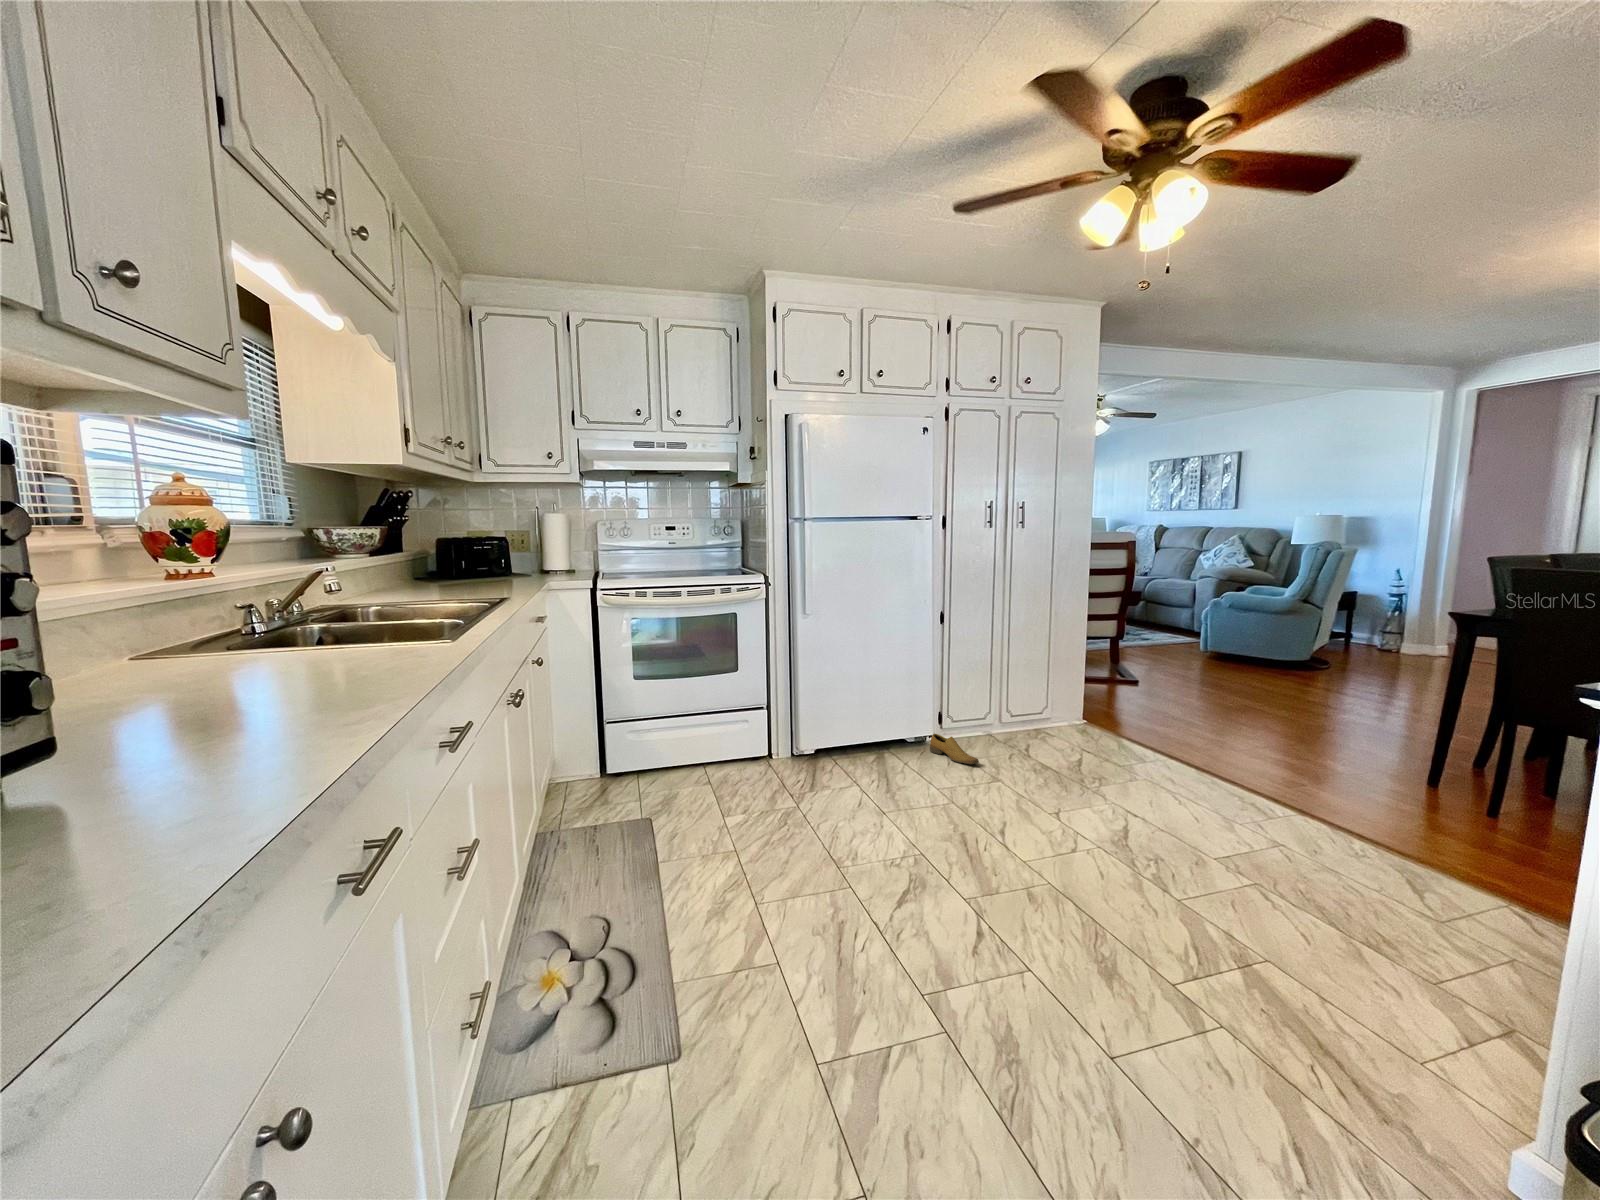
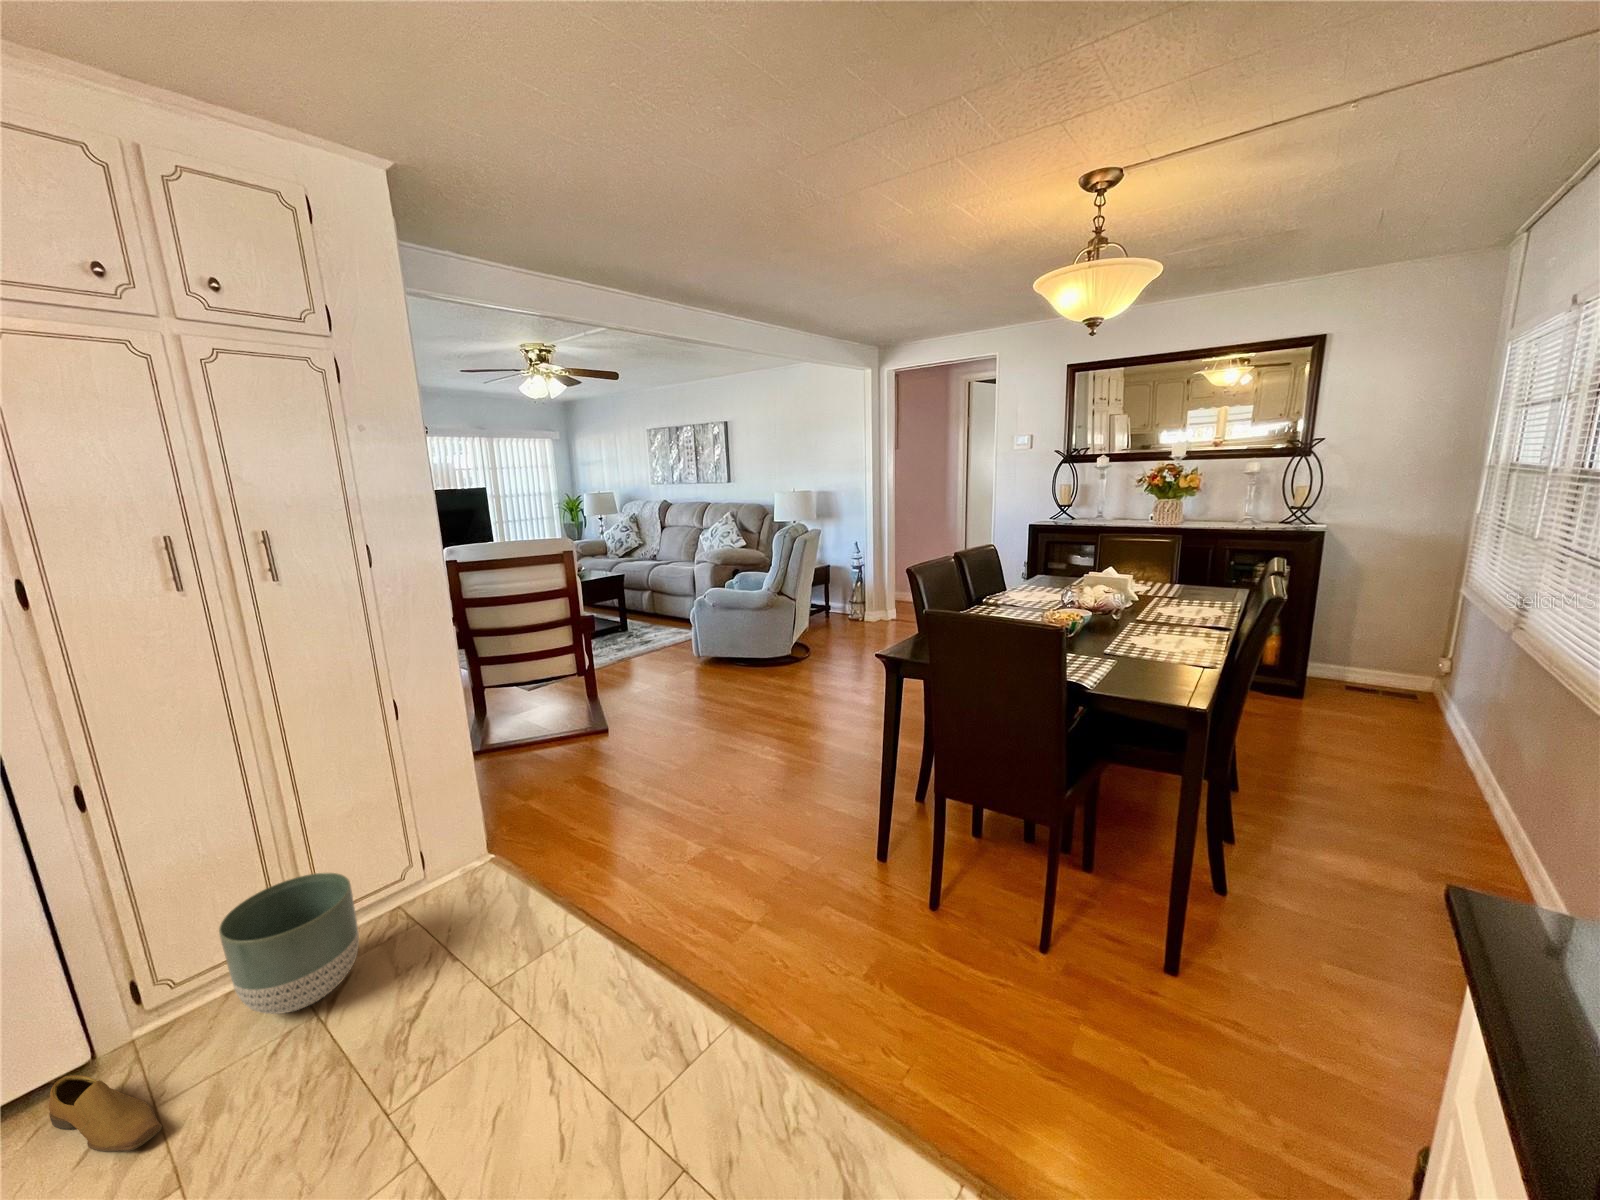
planter: none [985,687,1039,747] -> present [219,873,359,1014]

